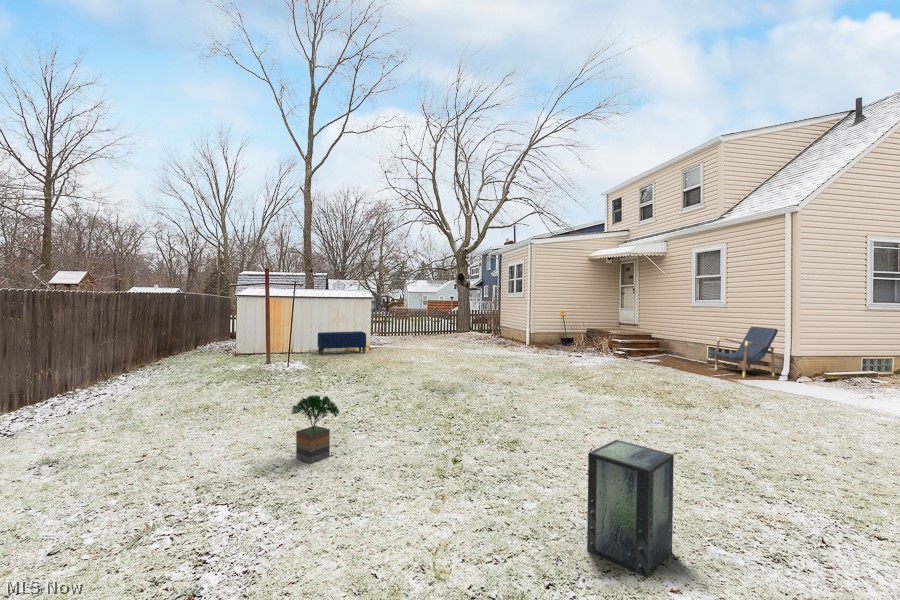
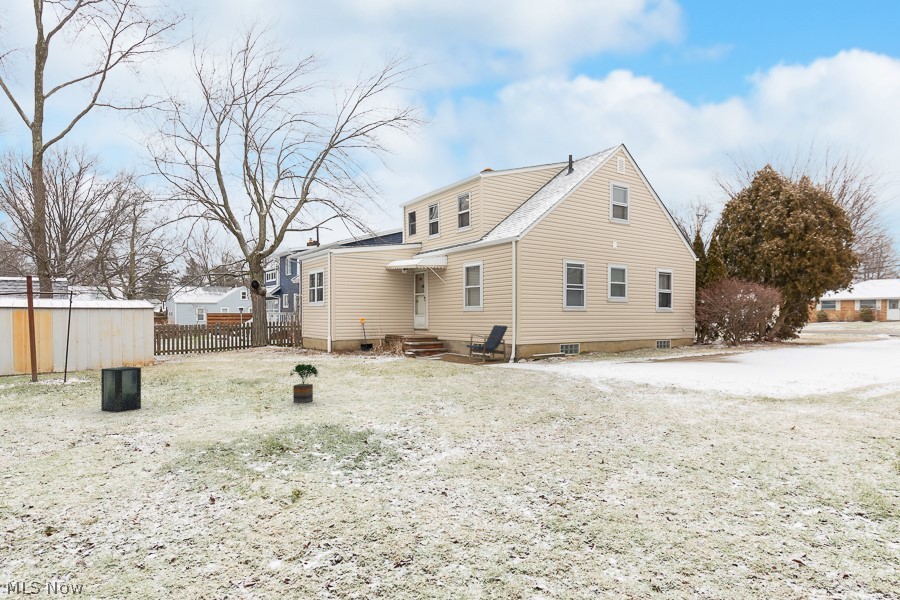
bench: present [318,331,366,356] -> none [107,342,162,367]
potted tree: present [292,395,339,464] -> present [290,364,318,403]
storage box: present [587,440,674,578] -> present [101,367,141,412]

